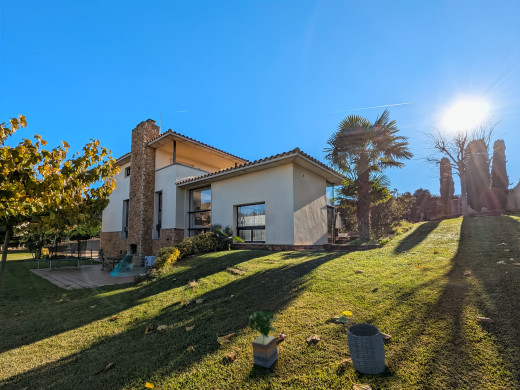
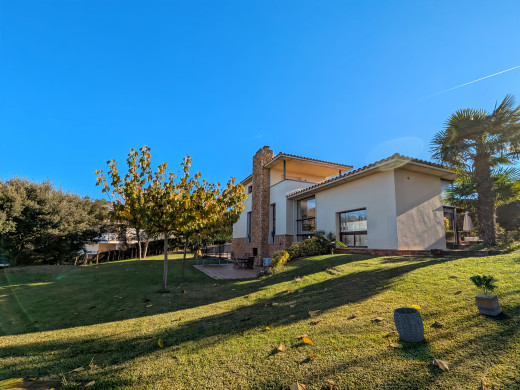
potted tree: present [249,311,278,368] -> present [469,275,501,316]

